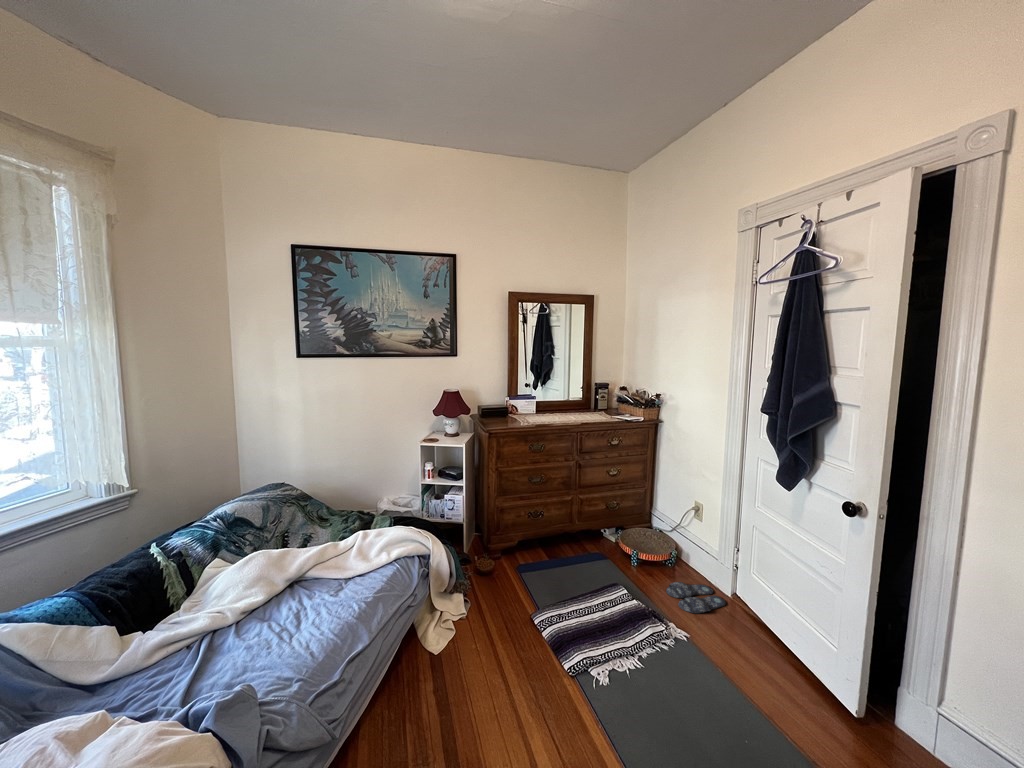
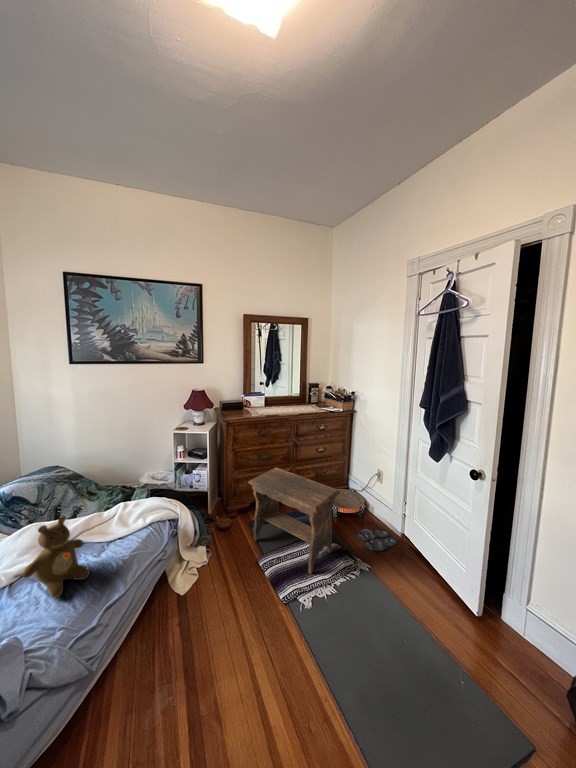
footstool: none [518,493,644,639] -> present [248,468,340,574]
teddy bear: none [252,541,328,643] -> present [23,516,90,598]

